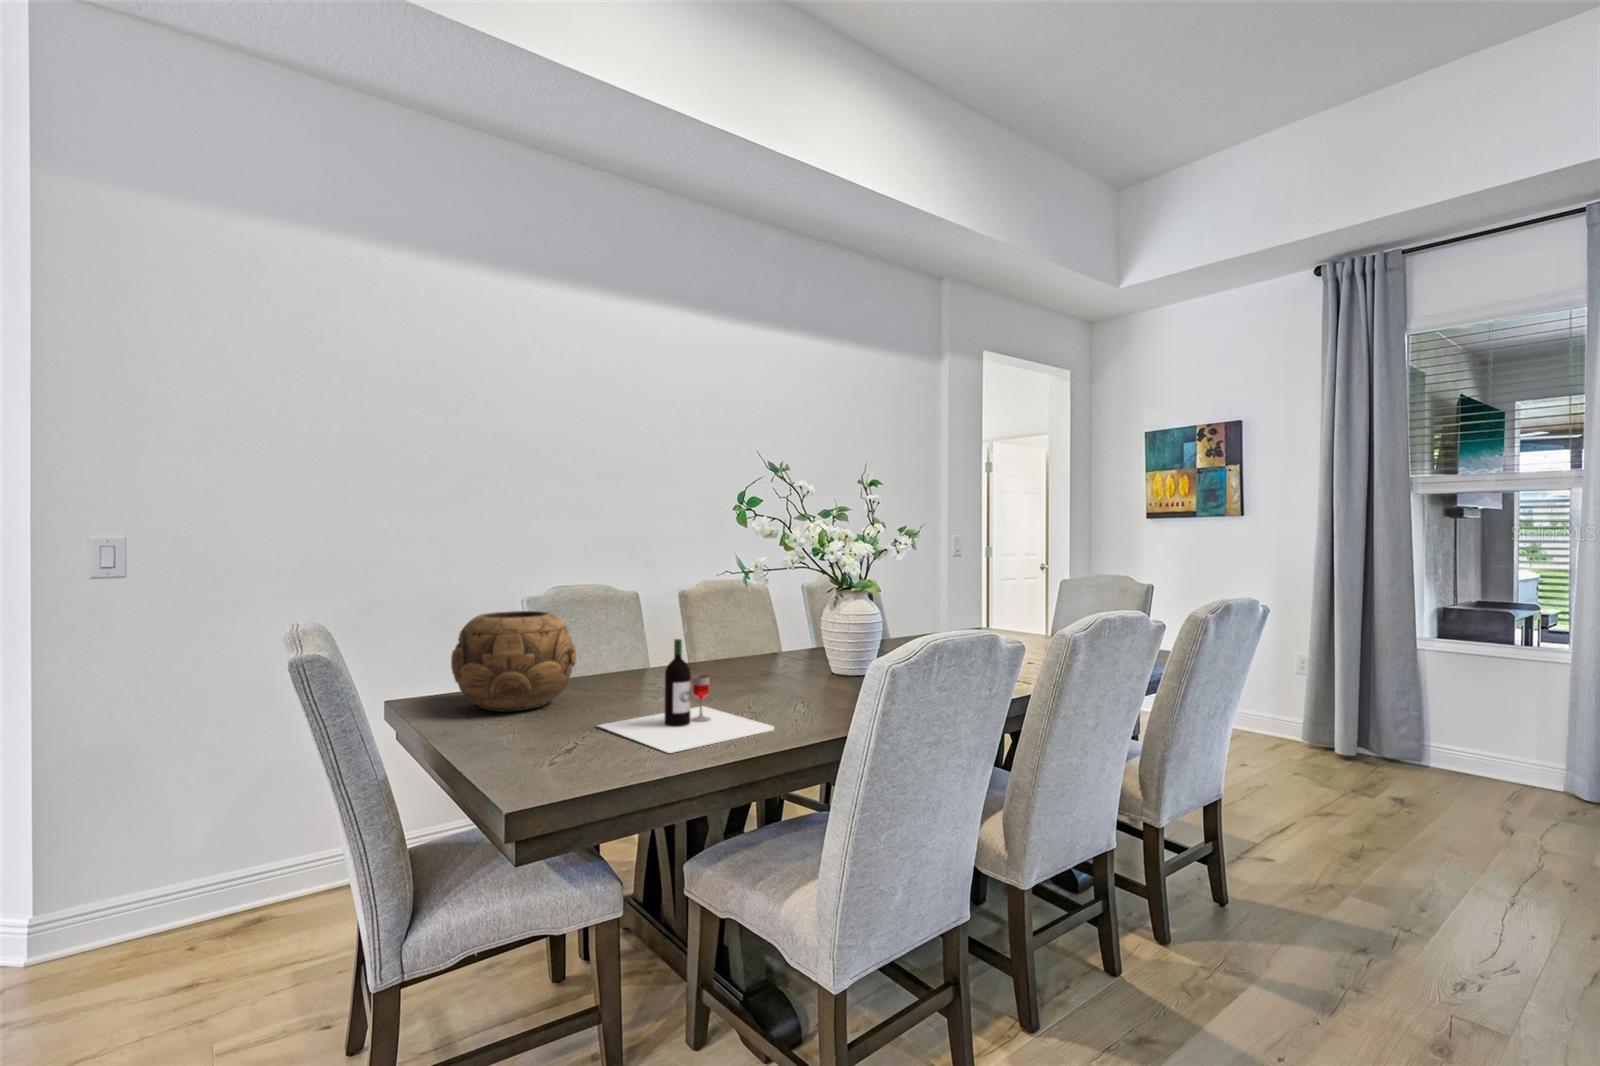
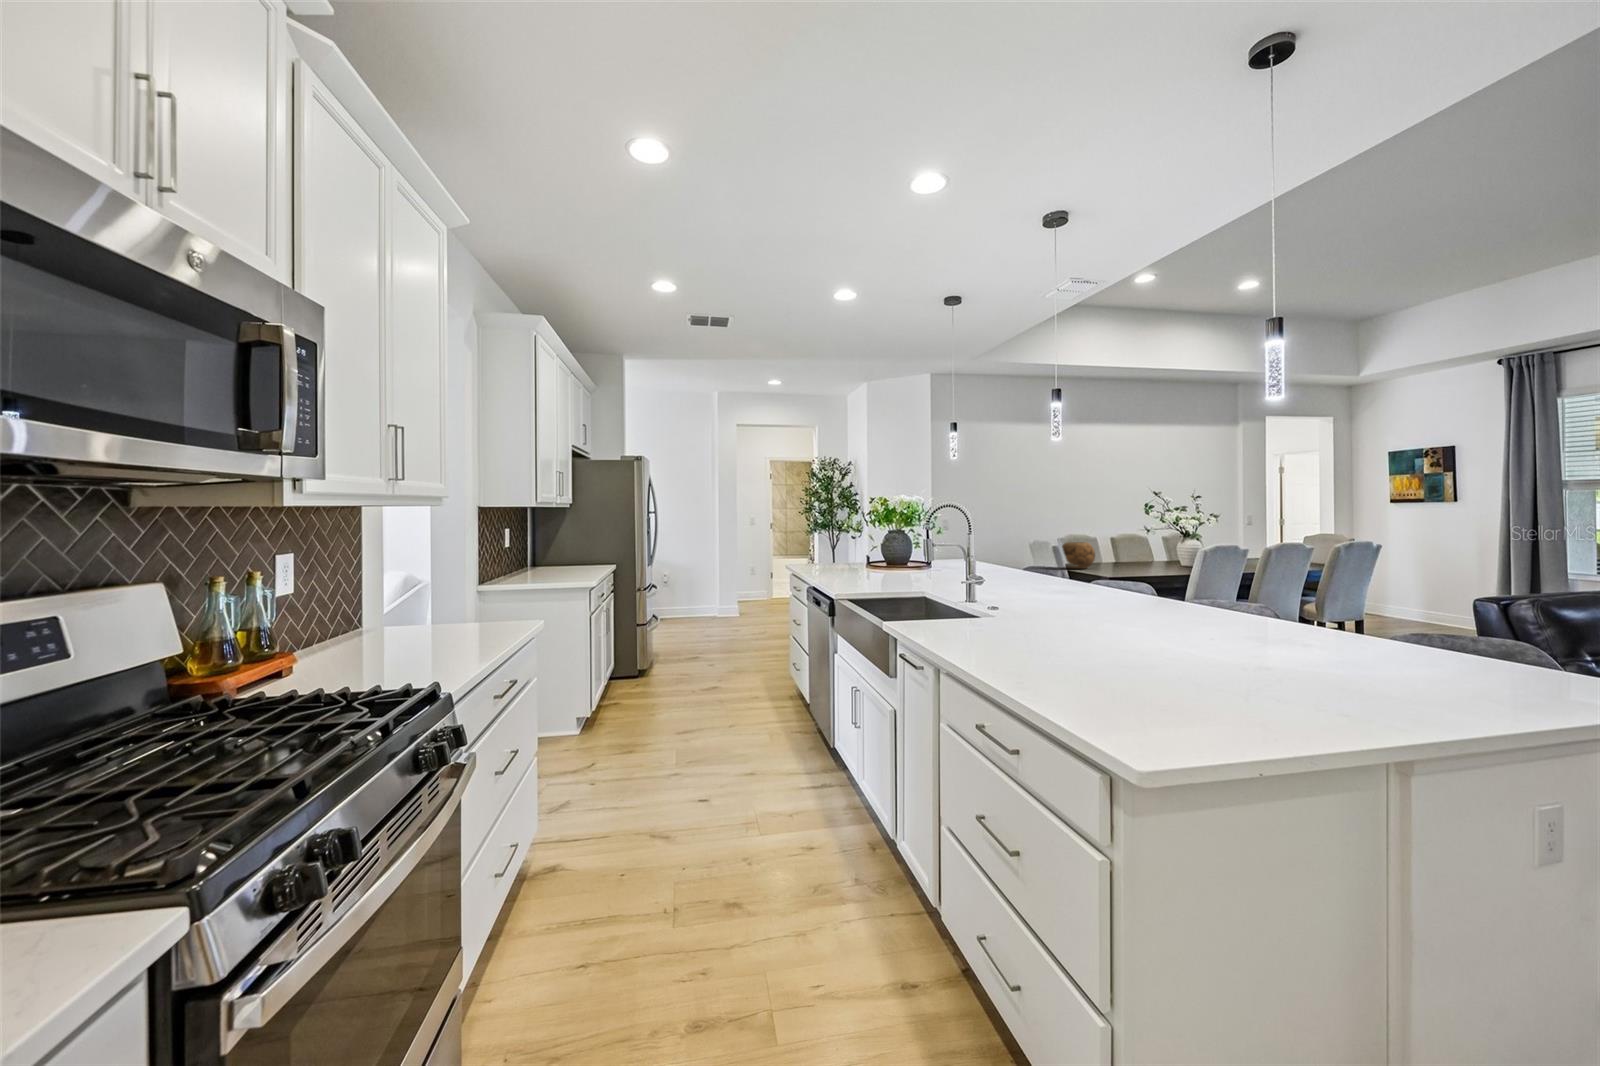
wine bottle: present [598,639,774,753] -> none [1109,547,1168,573]

